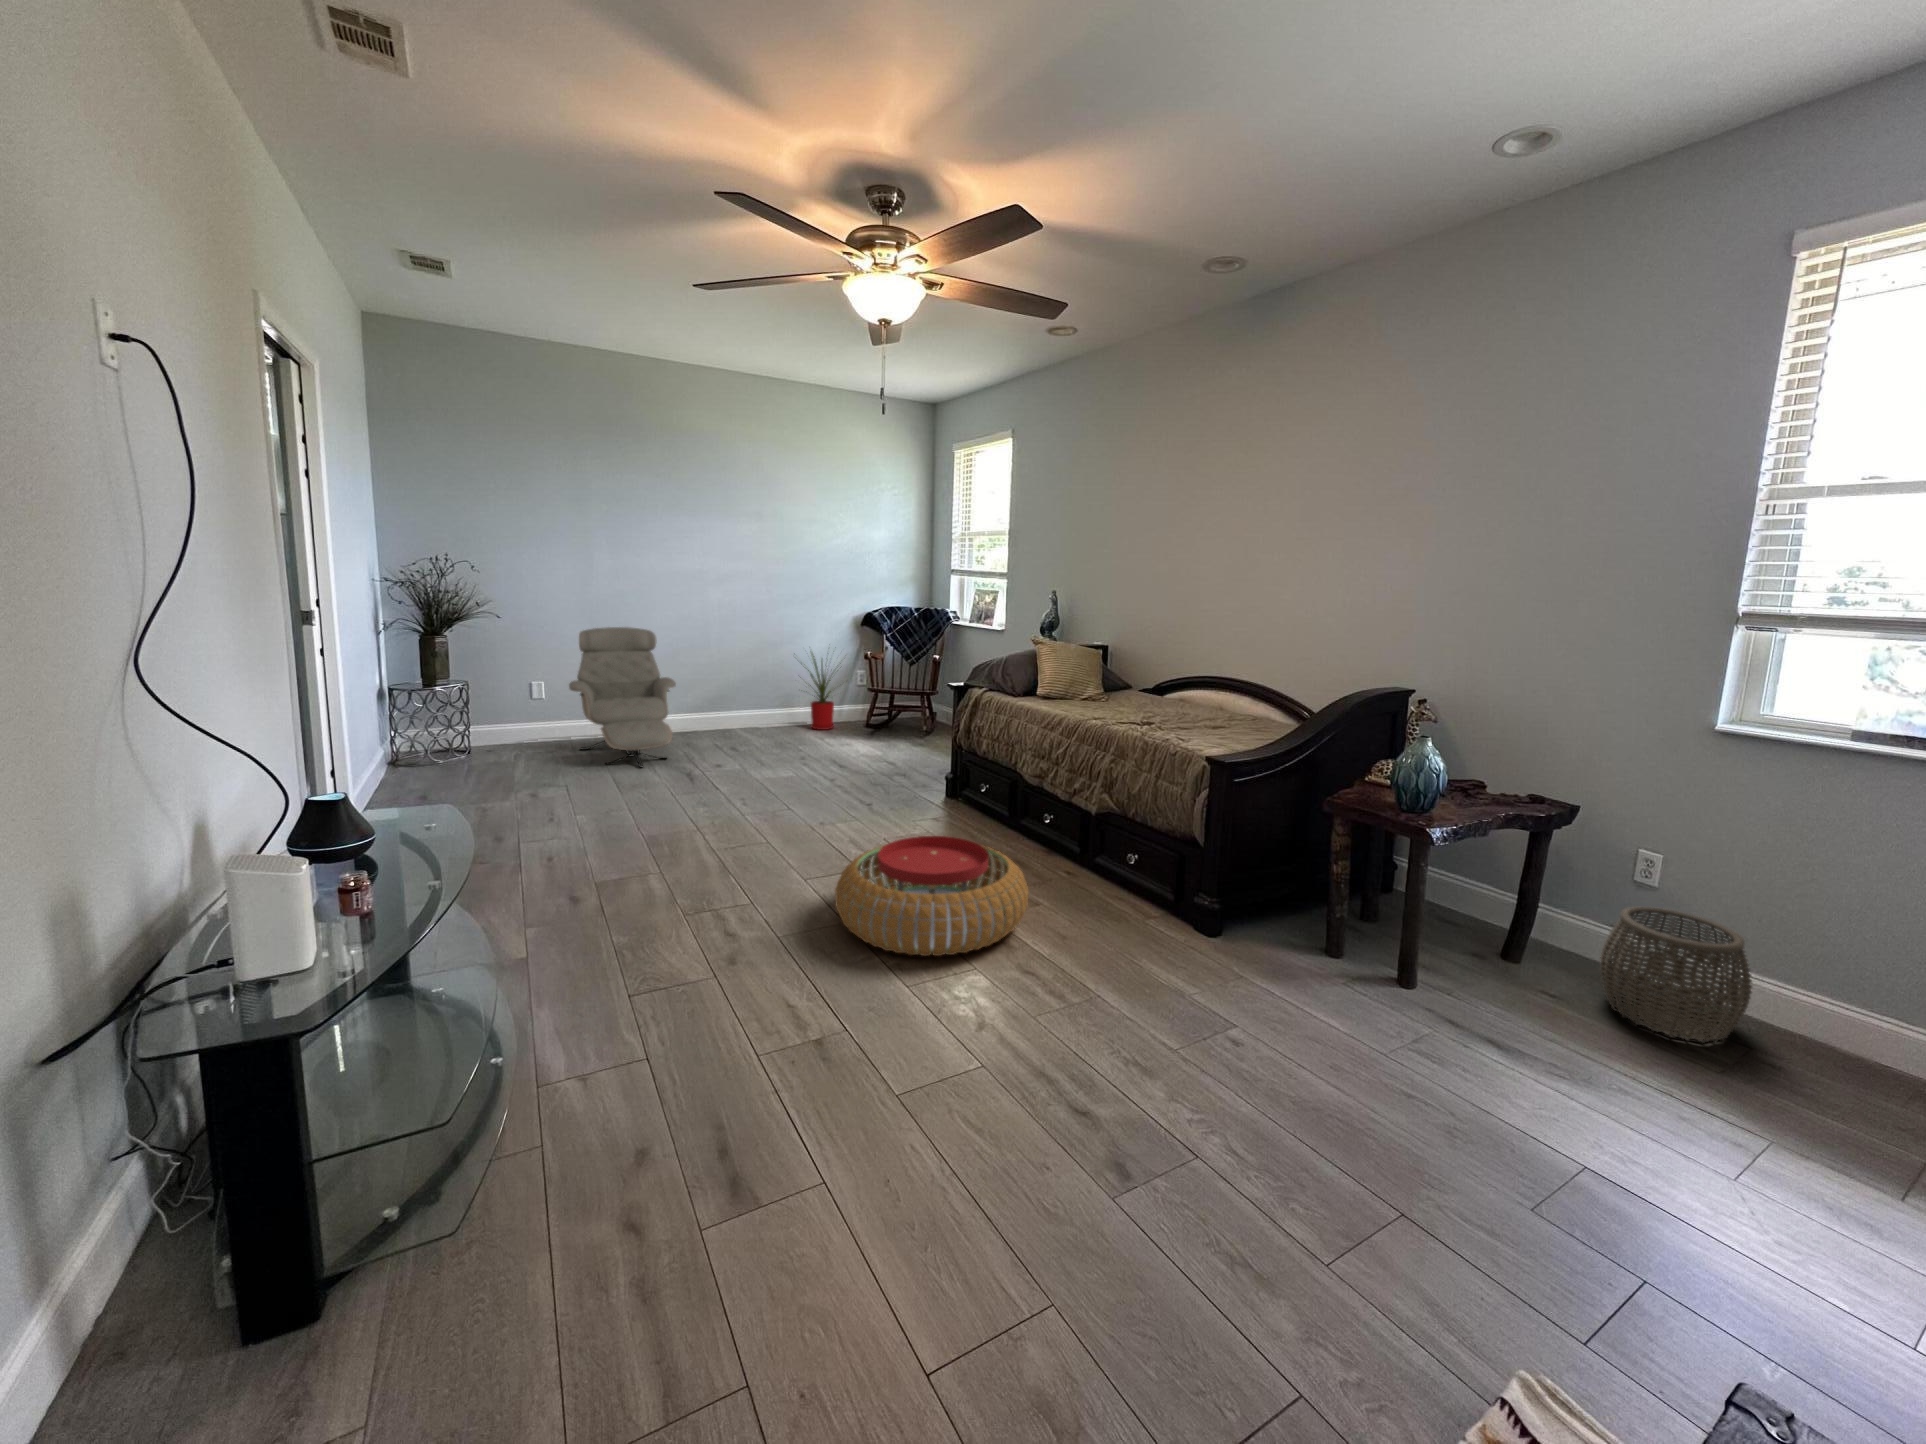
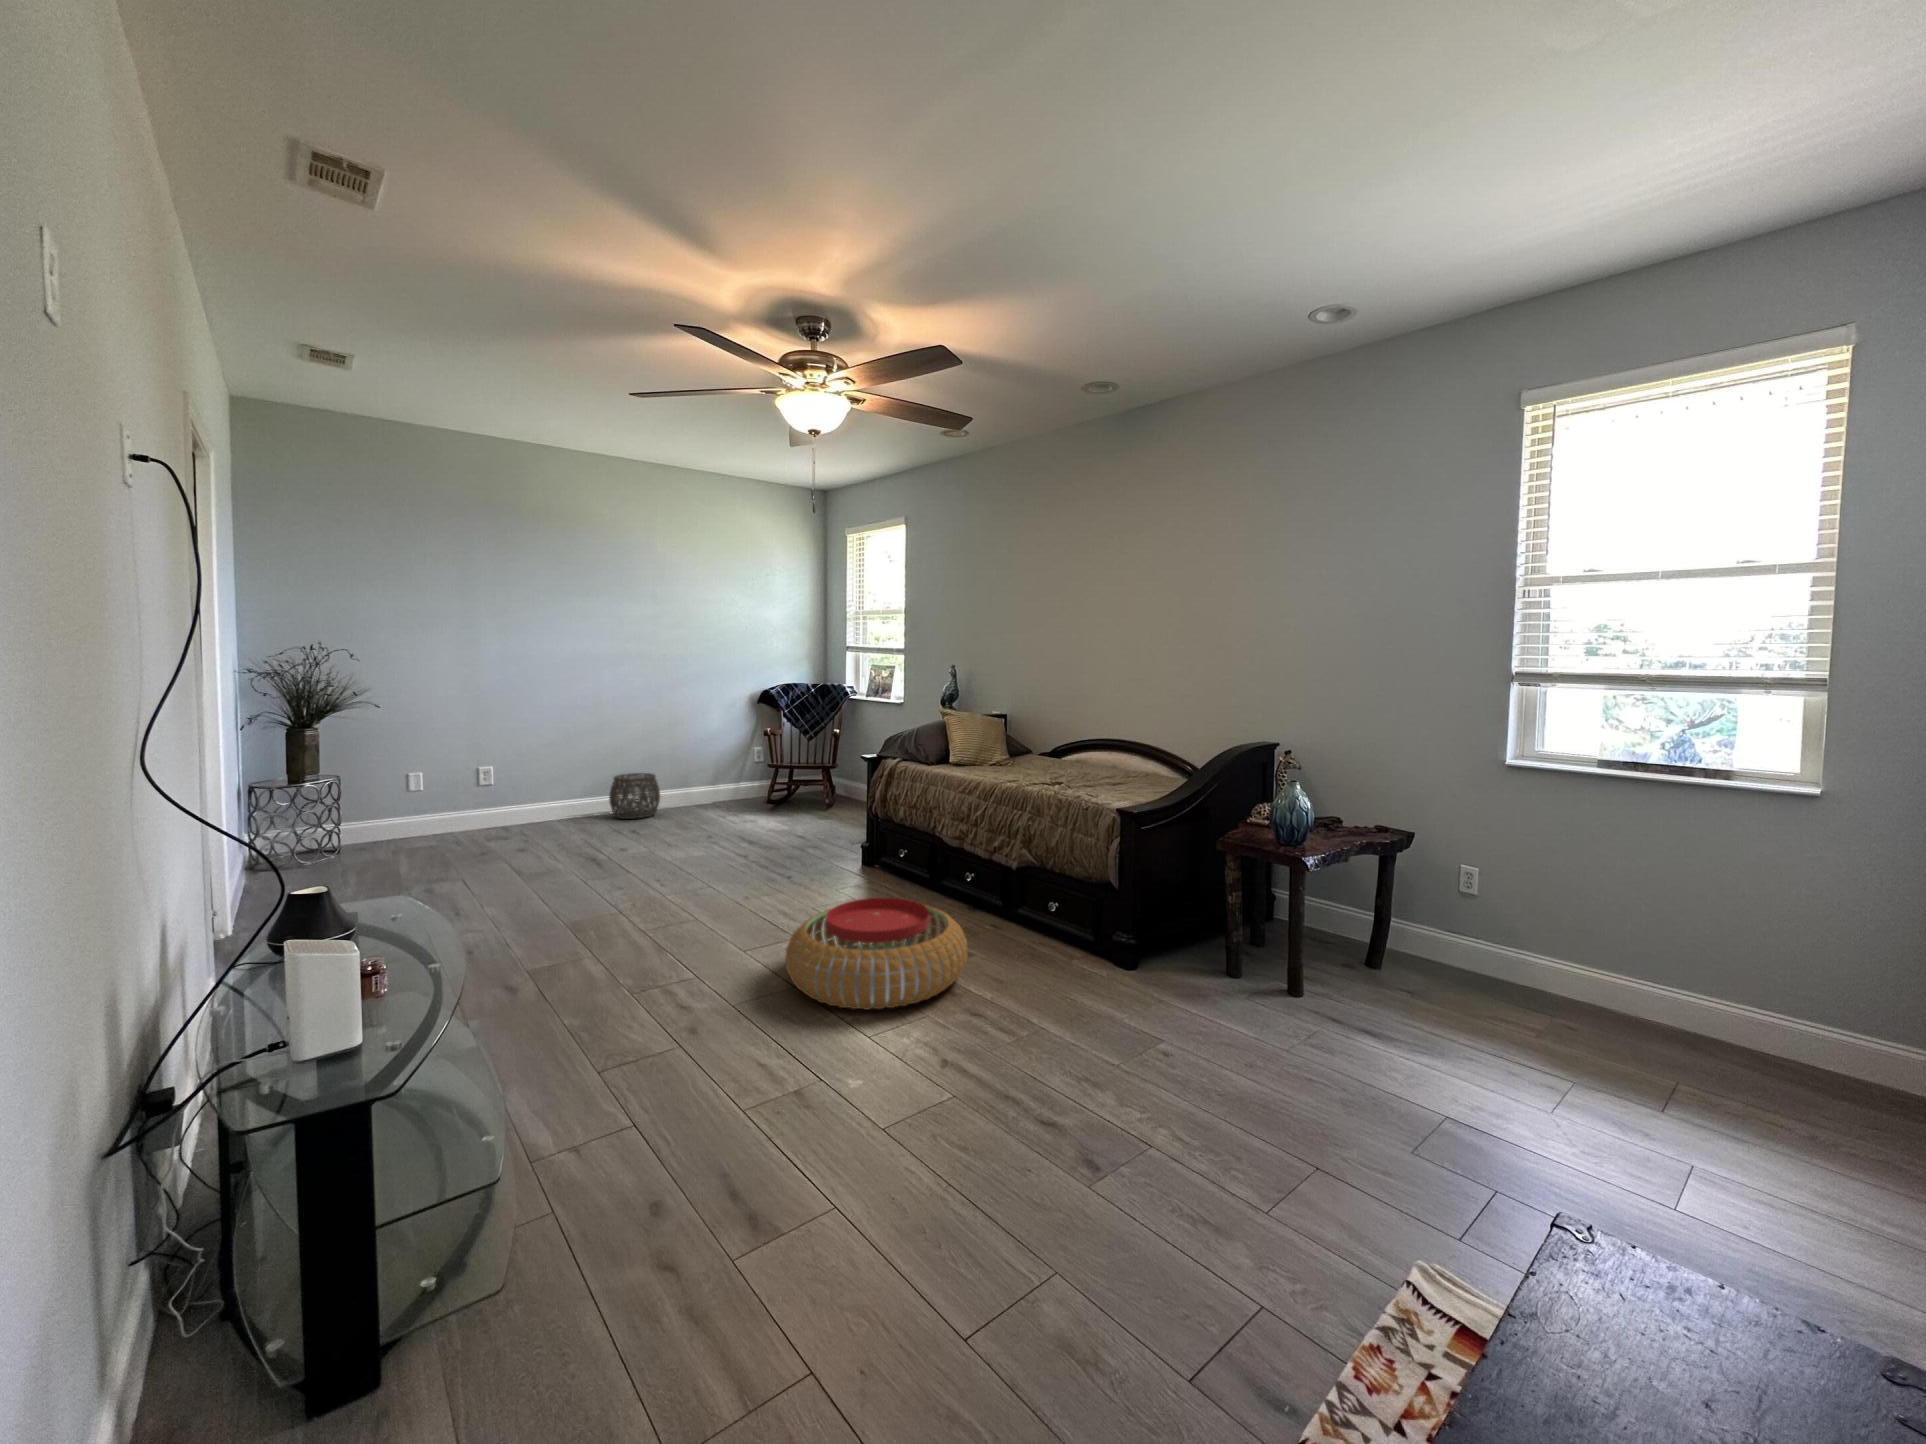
armchair: present [569,627,676,767] -> none [454,713,573,856]
house plant: present [800,653,841,730] -> none [689,721,757,808]
woven basket: present [1600,907,1752,1043] -> present [609,773,660,819]

